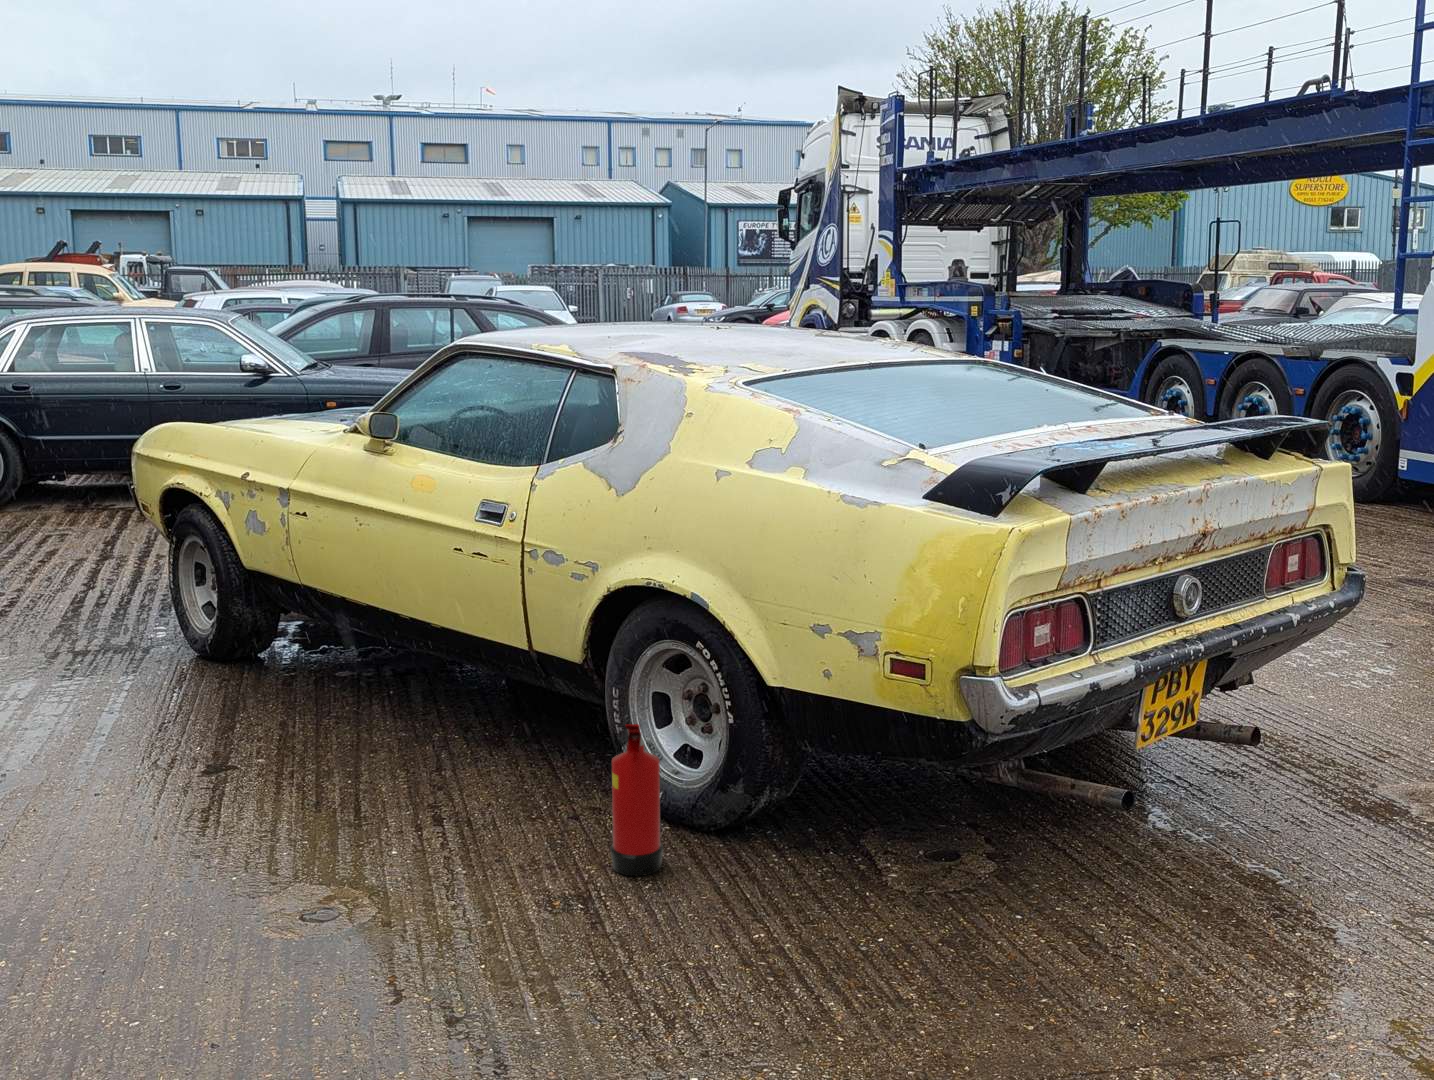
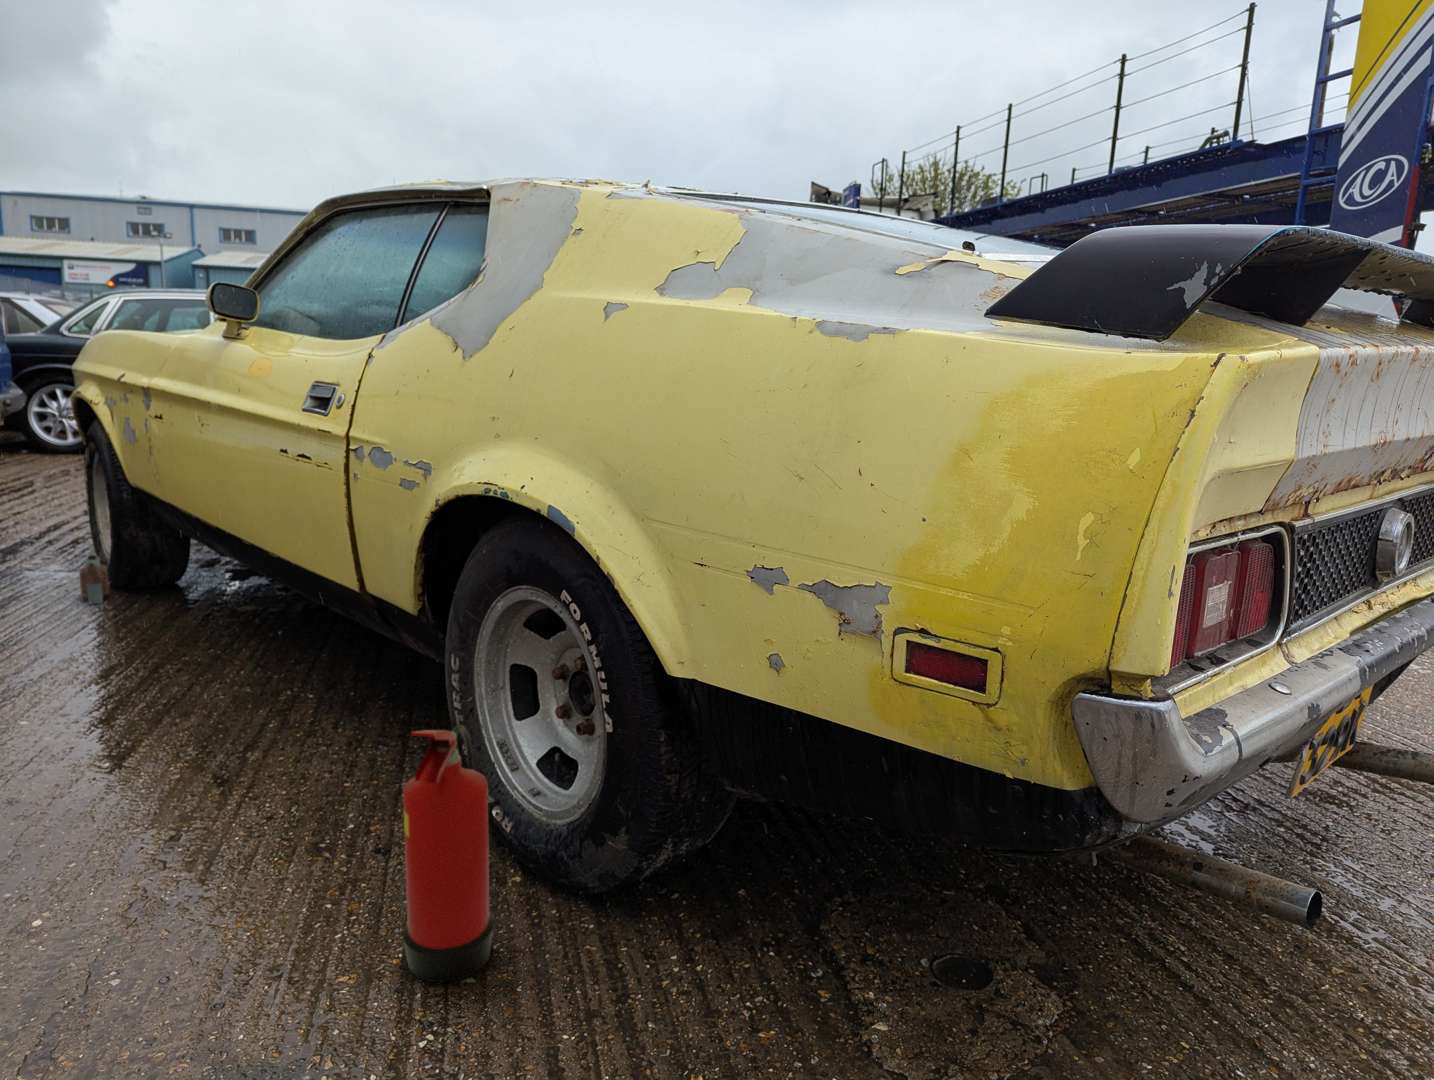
watering can: none [180,620,209,676] -> present [79,544,109,604]

